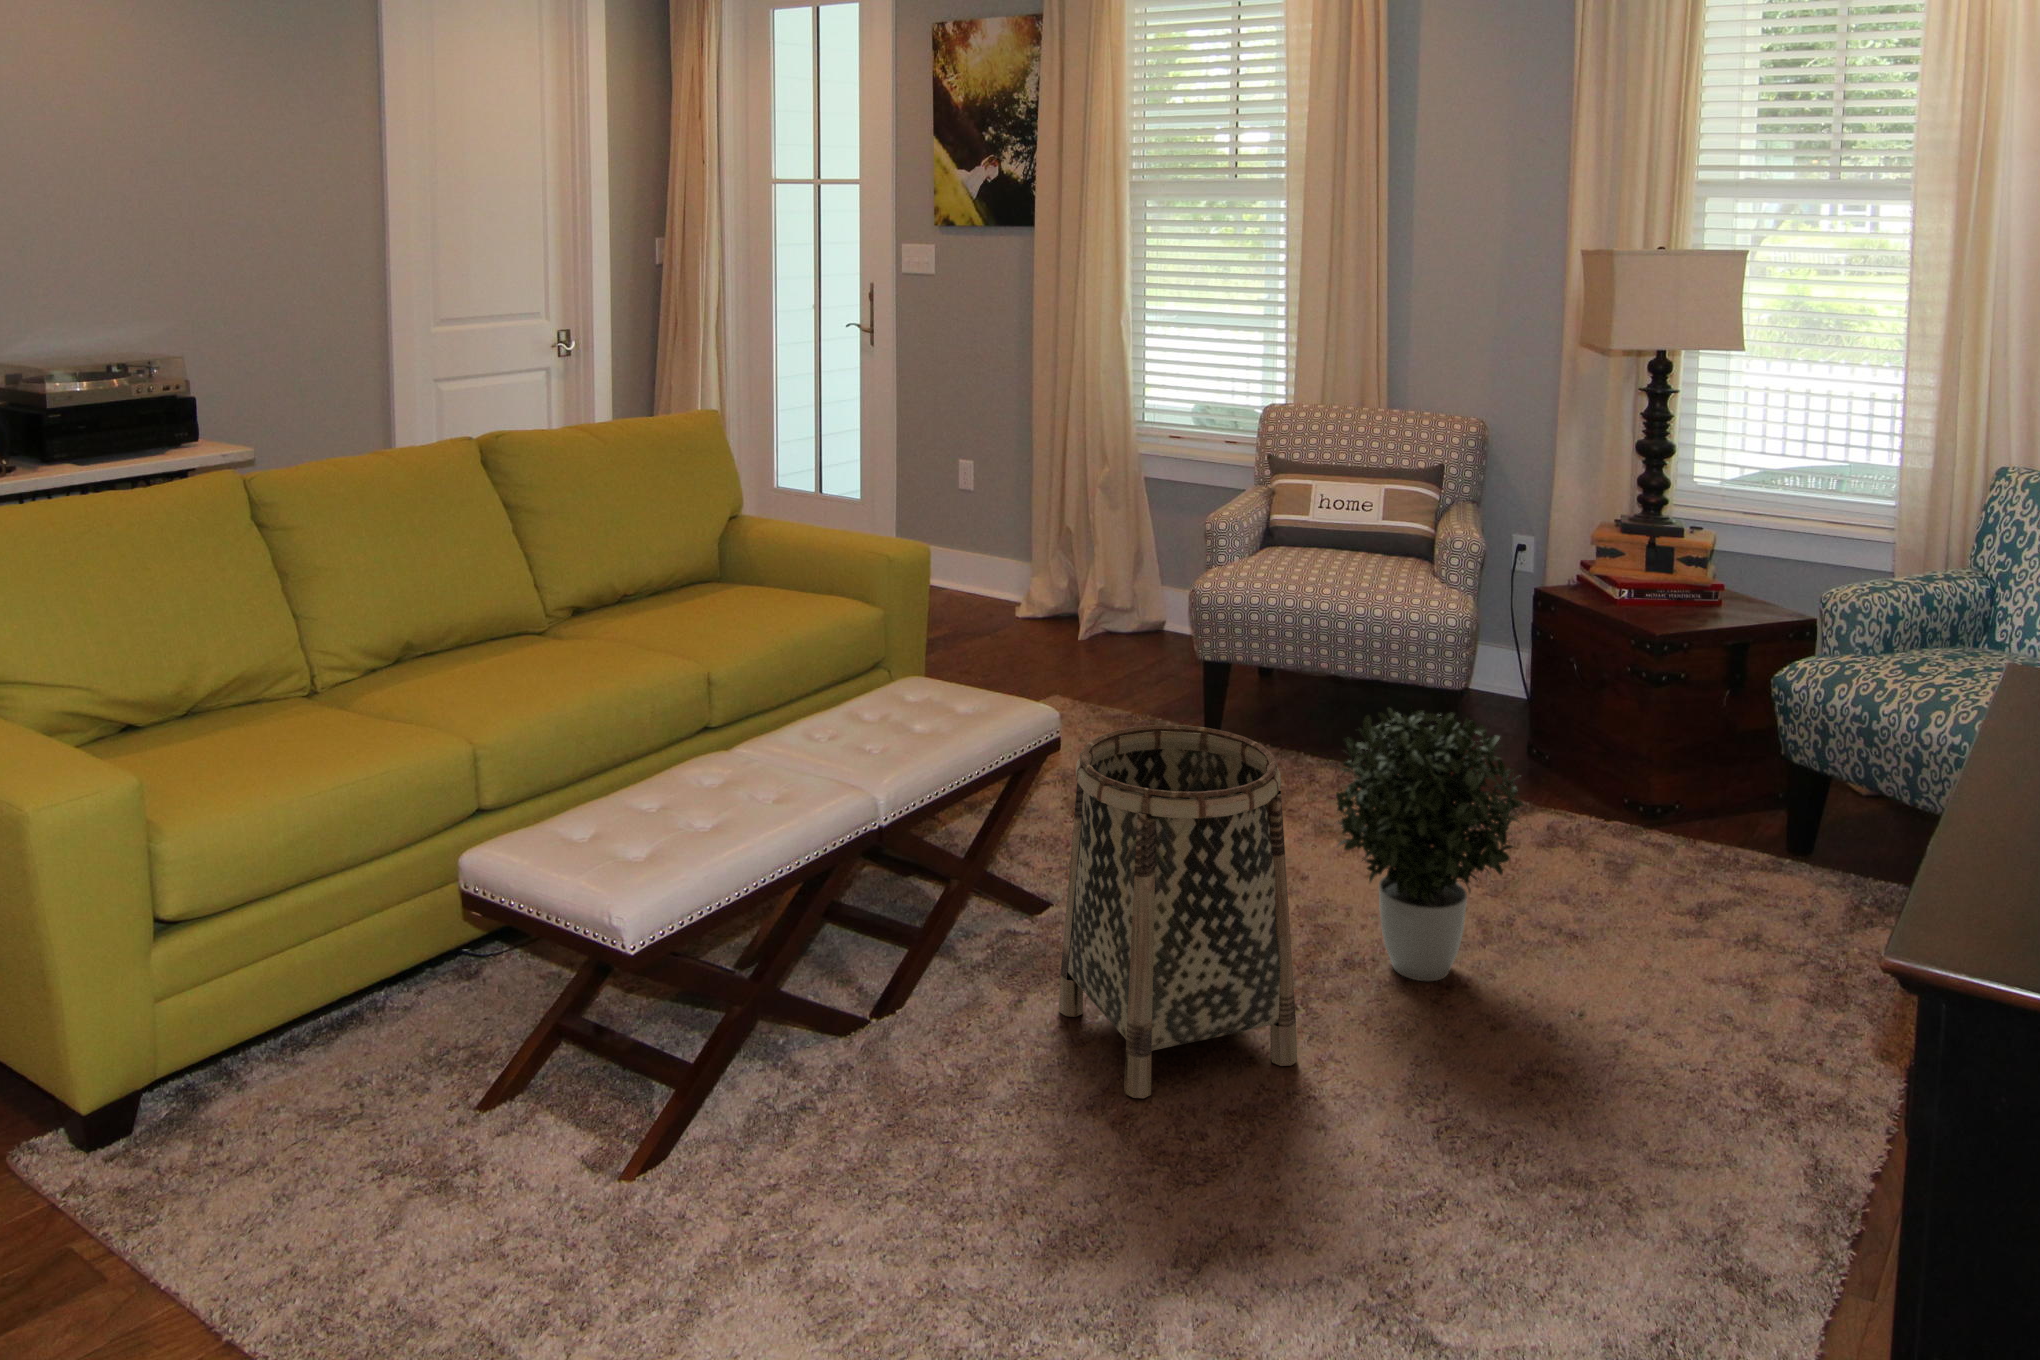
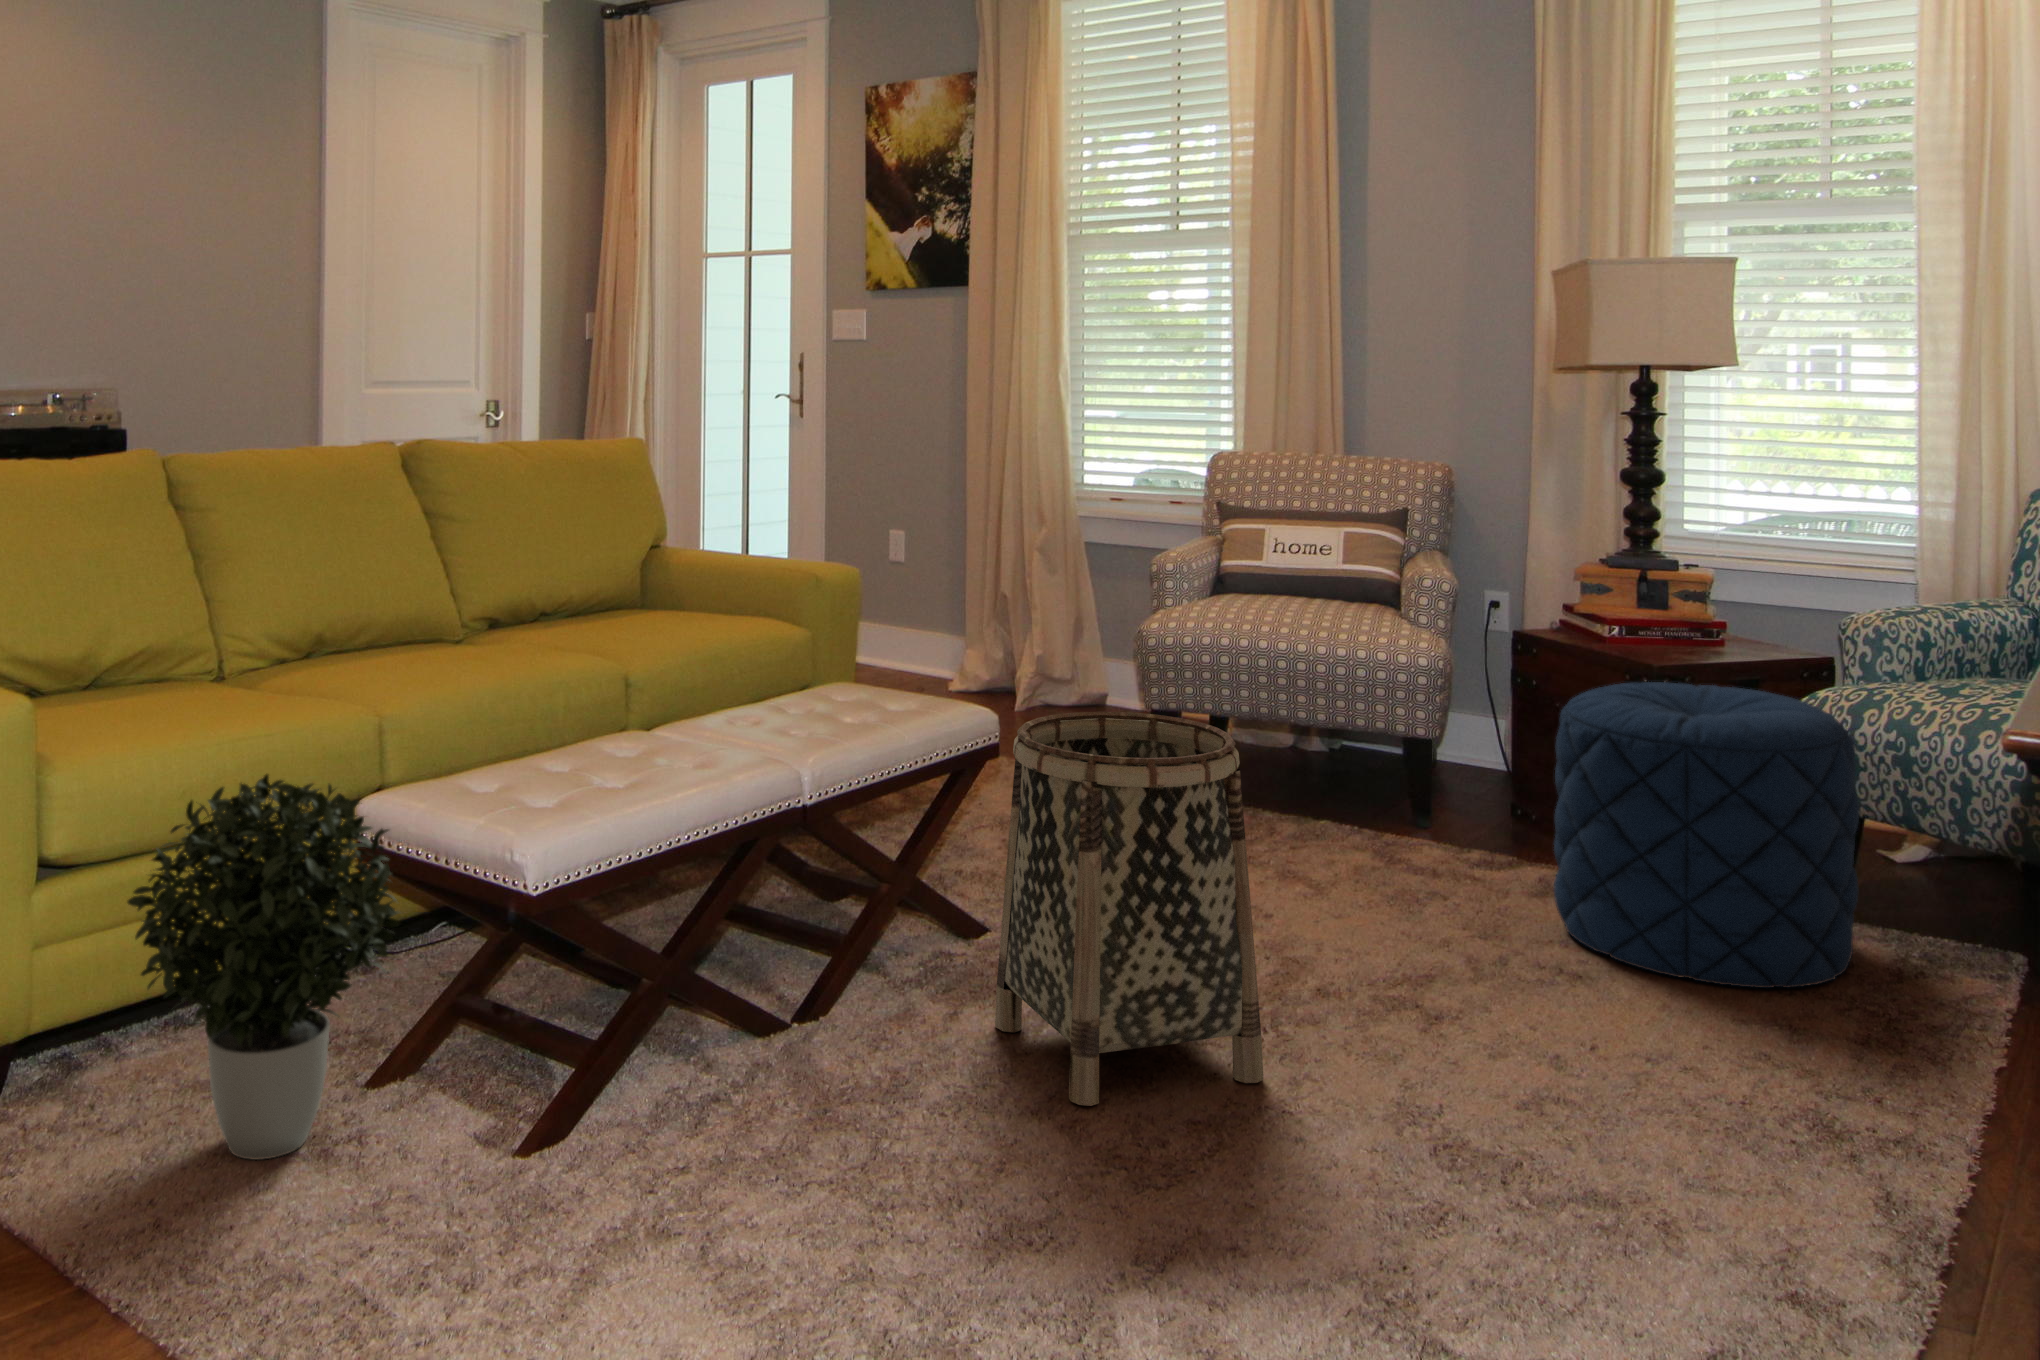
pouf: none [1560,655,1824,939] -> present [1554,682,1859,988]
potted plant: present [1336,707,1524,981] -> present [127,774,400,1160]

